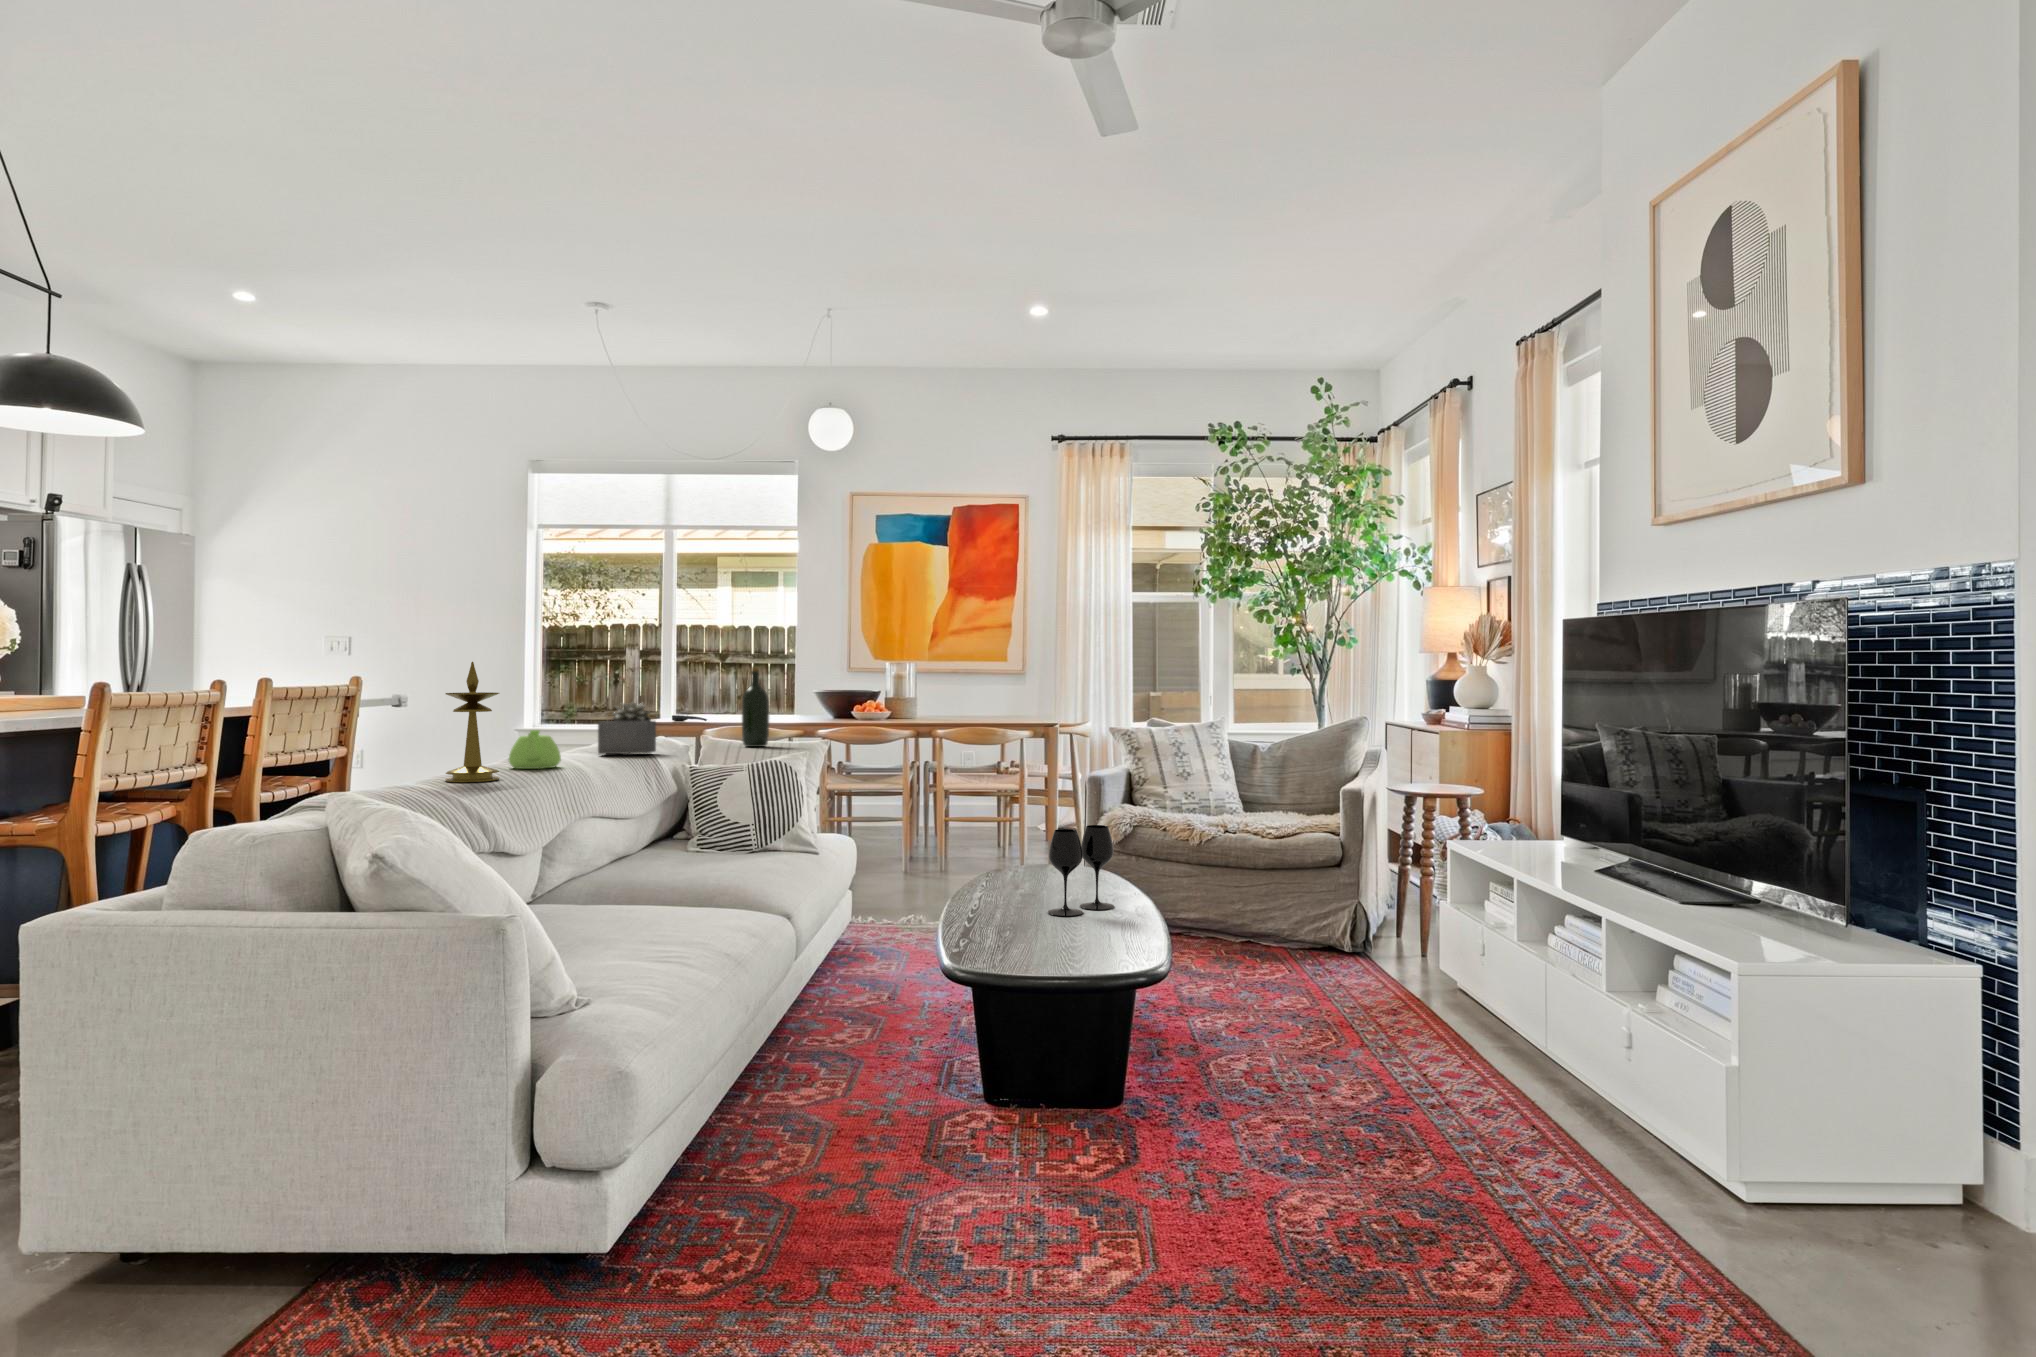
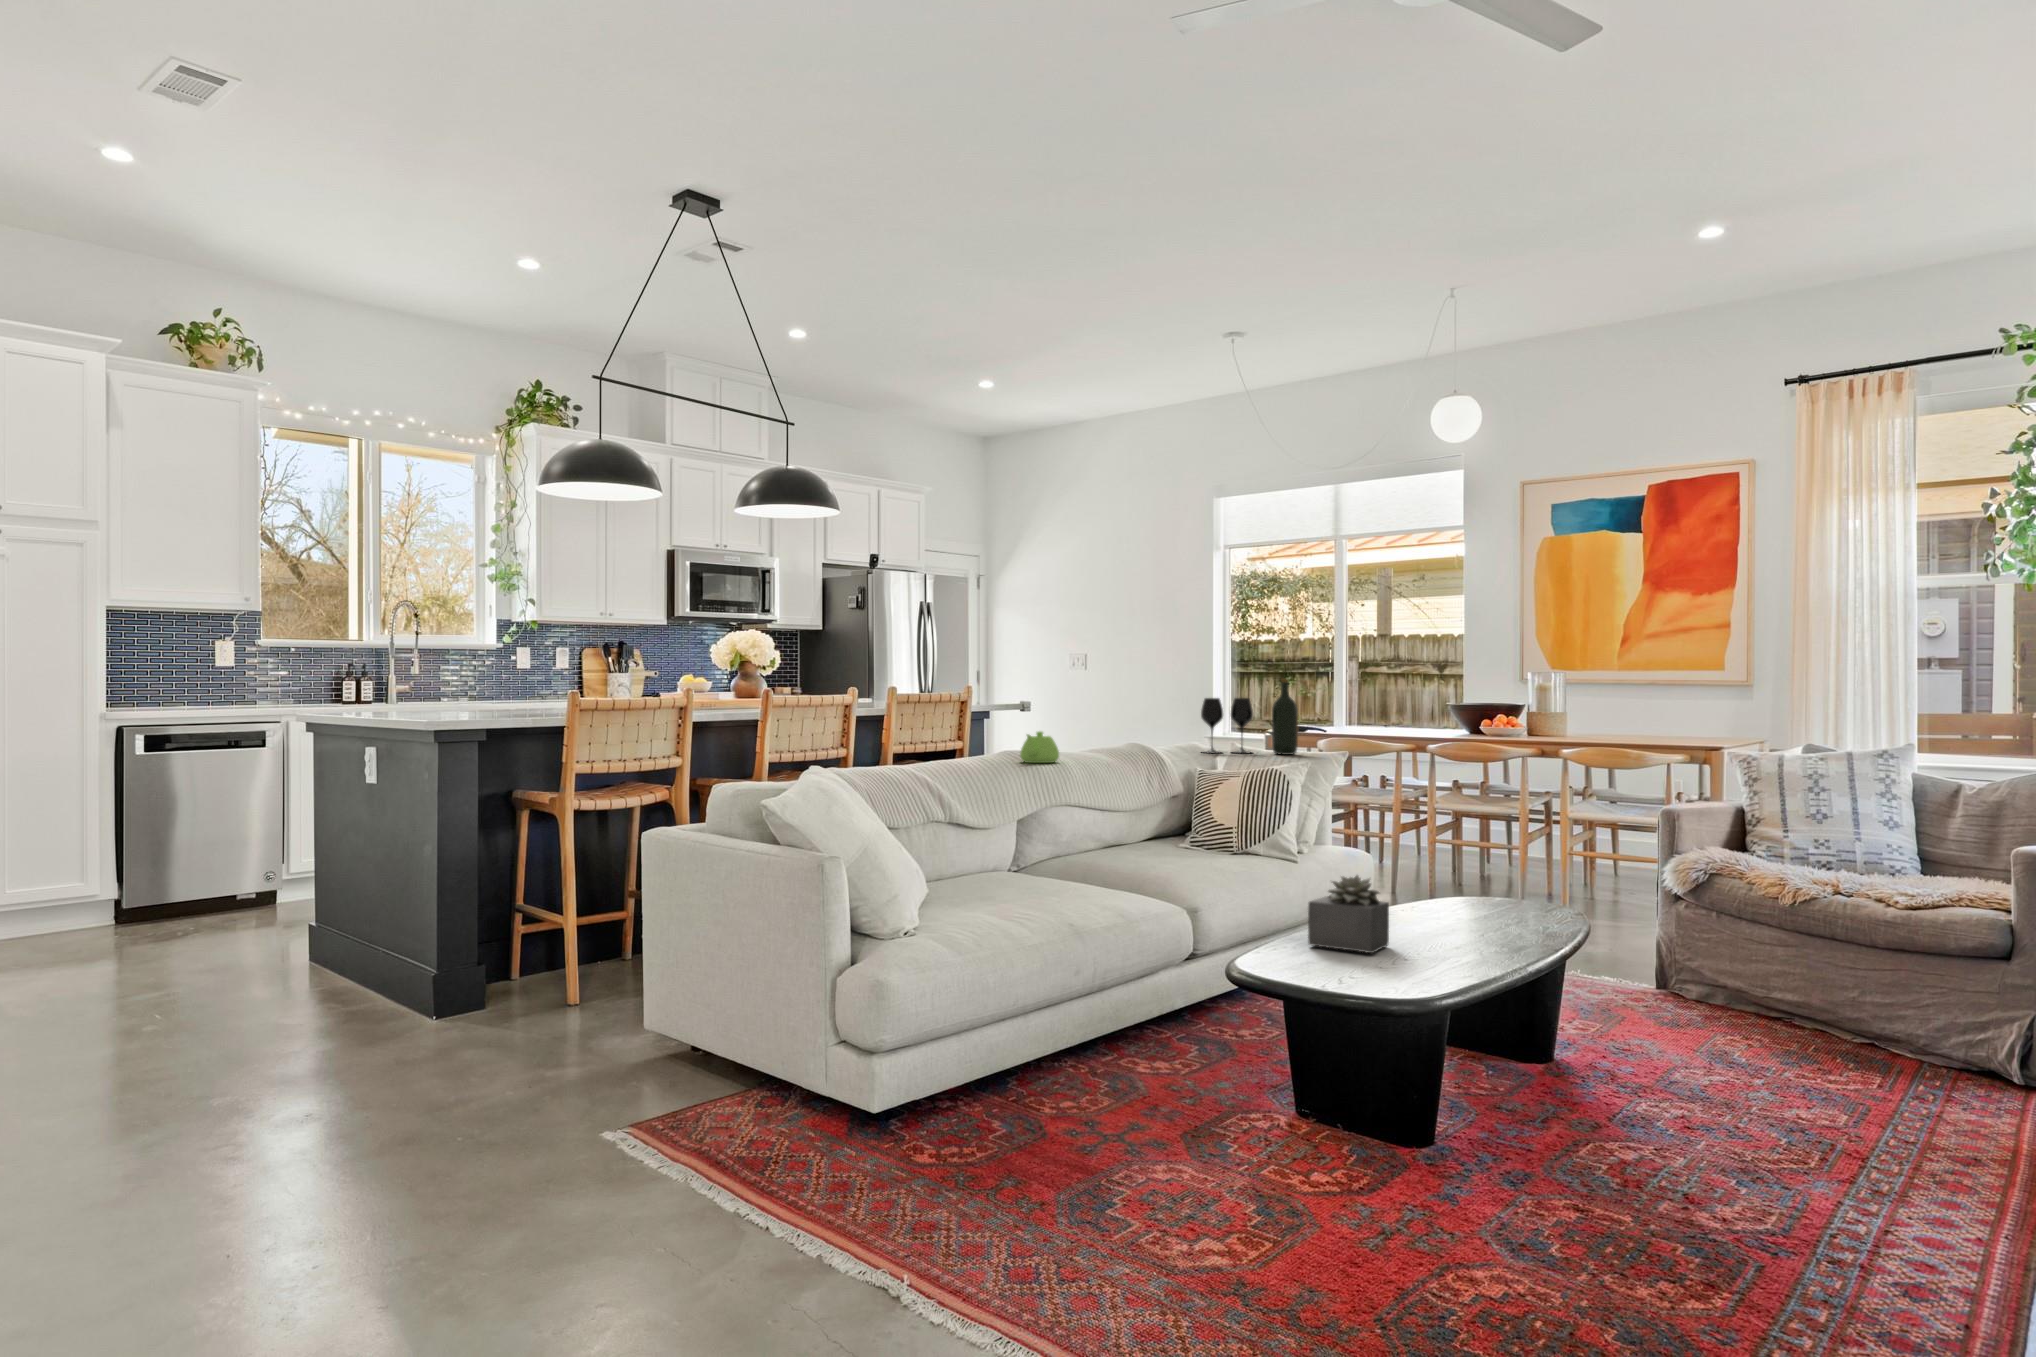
candlestick: present [445,662,499,782] -> none [944,677,982,770]
succulent plant: present [598,702,656,754] -> present [1308,875,1389,953]
wine glass: present [1048,825,1114,916] -> present [1201,698,1253,753]

